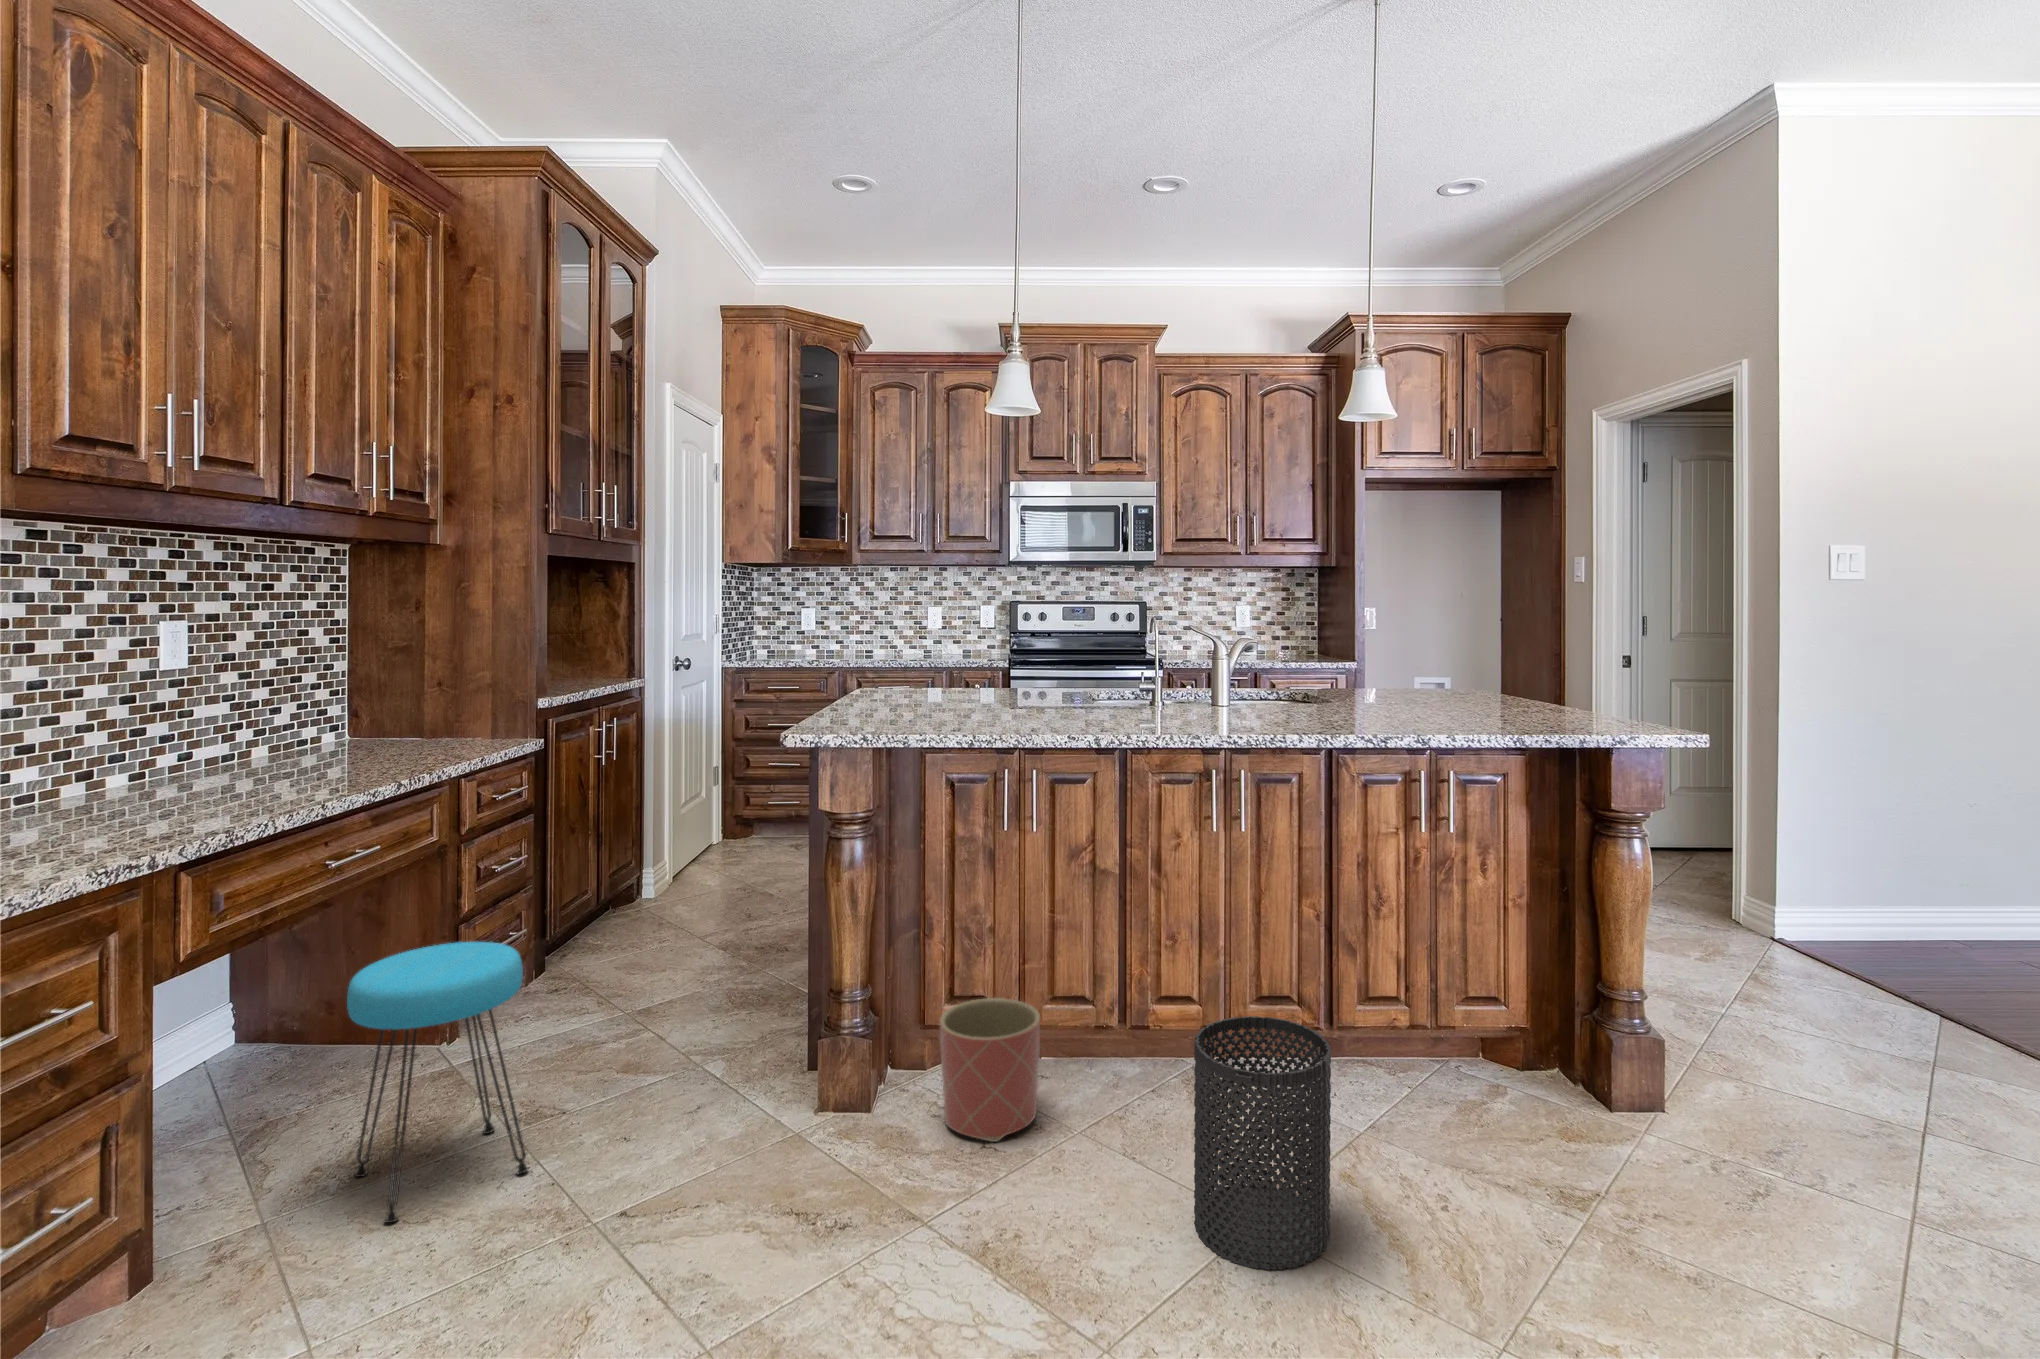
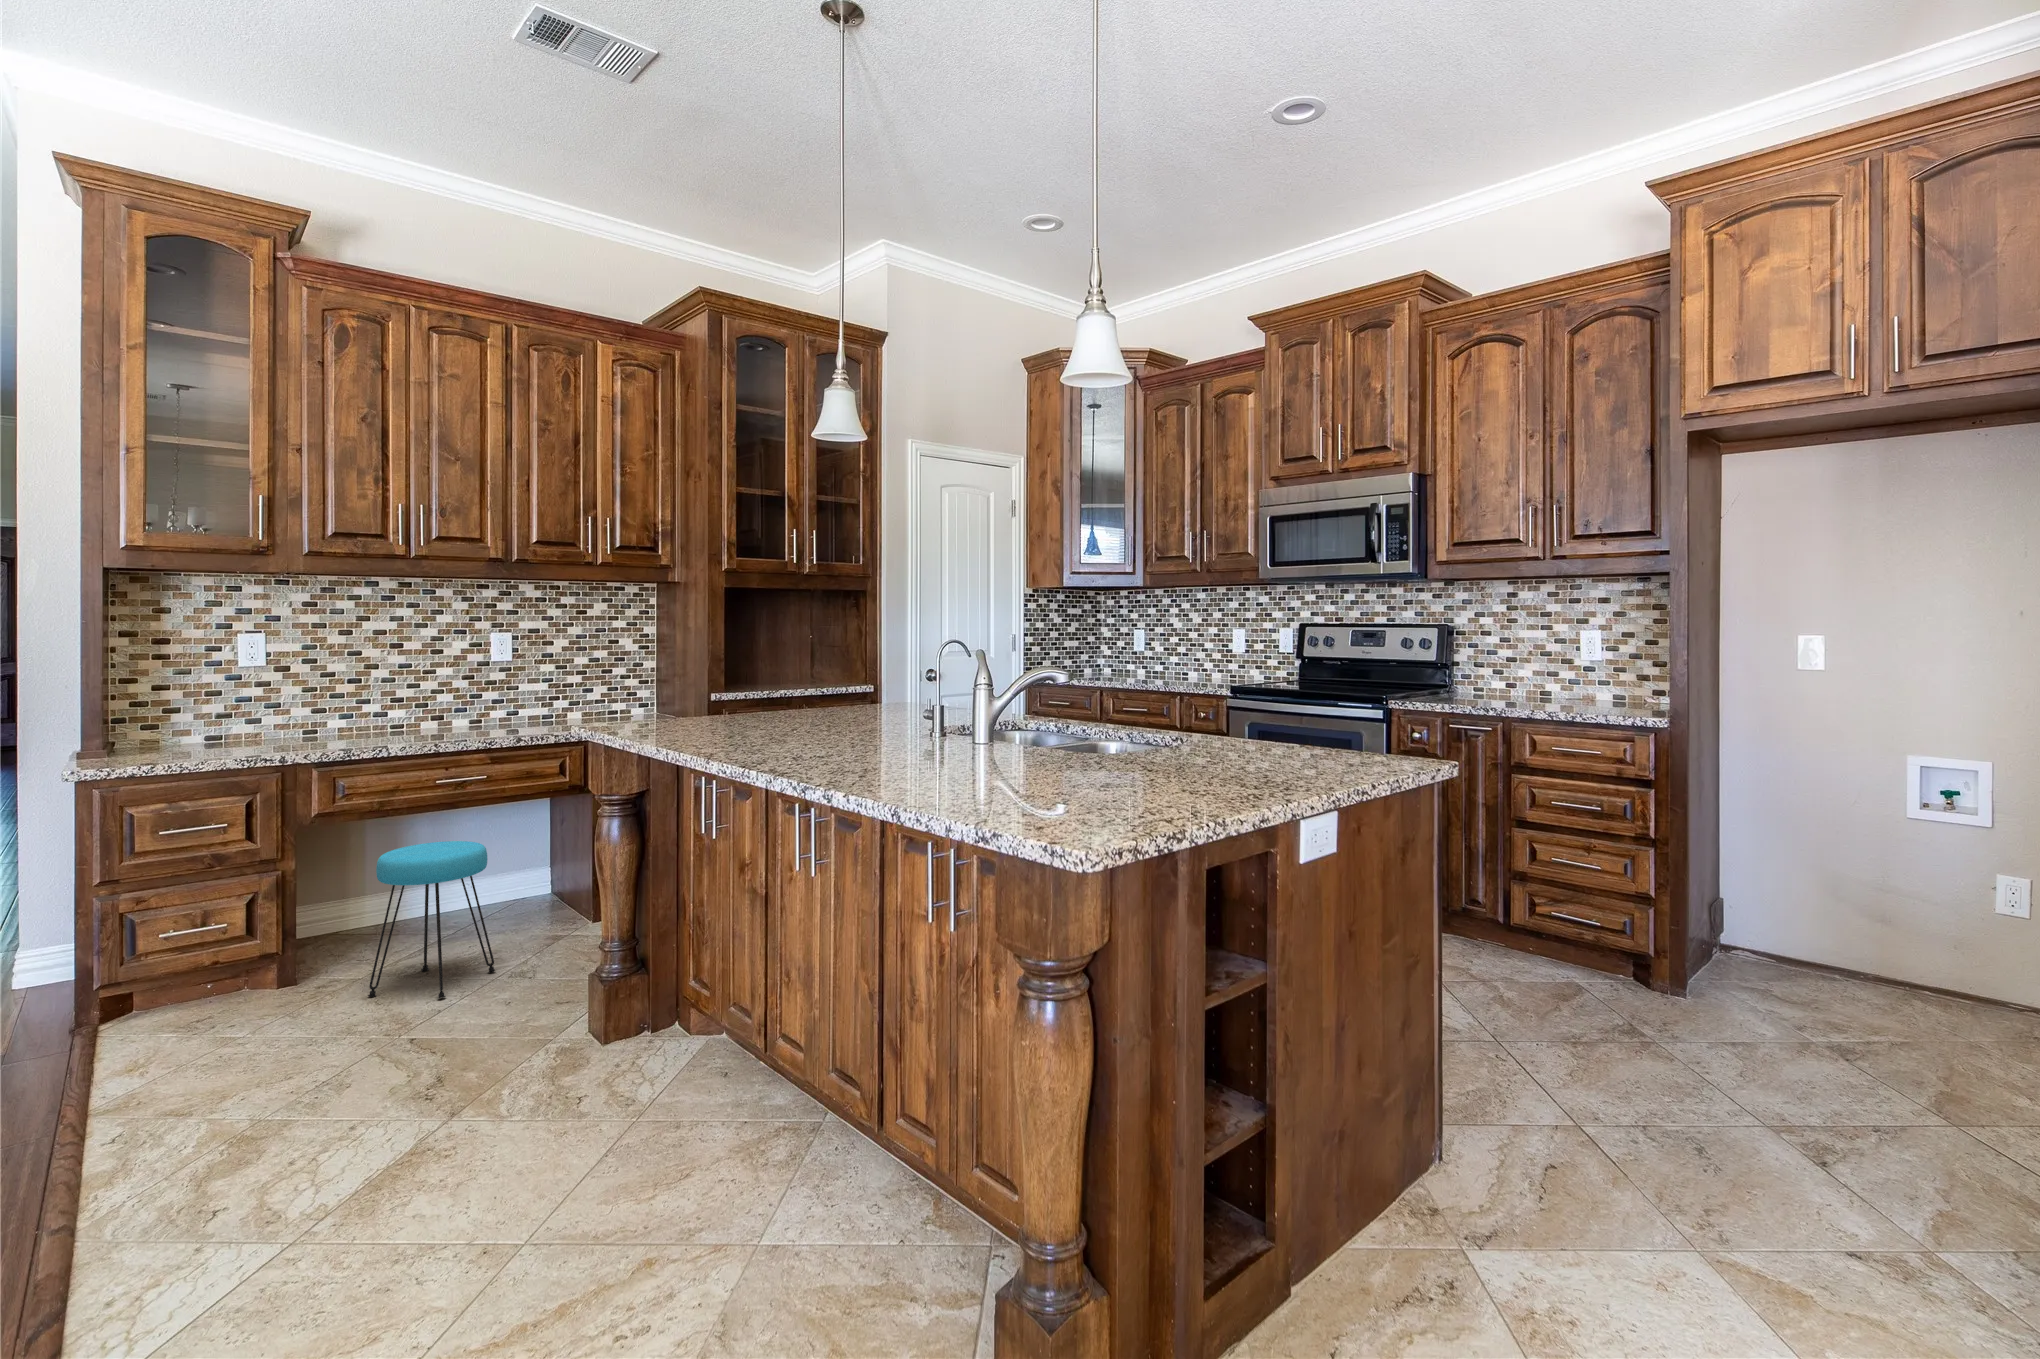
planter: present [940,998,1040,1142] -> none [548,981,648,1104]
trash can: present [1194,1016,1331,1270] -> none [355,1045,525,1310]

